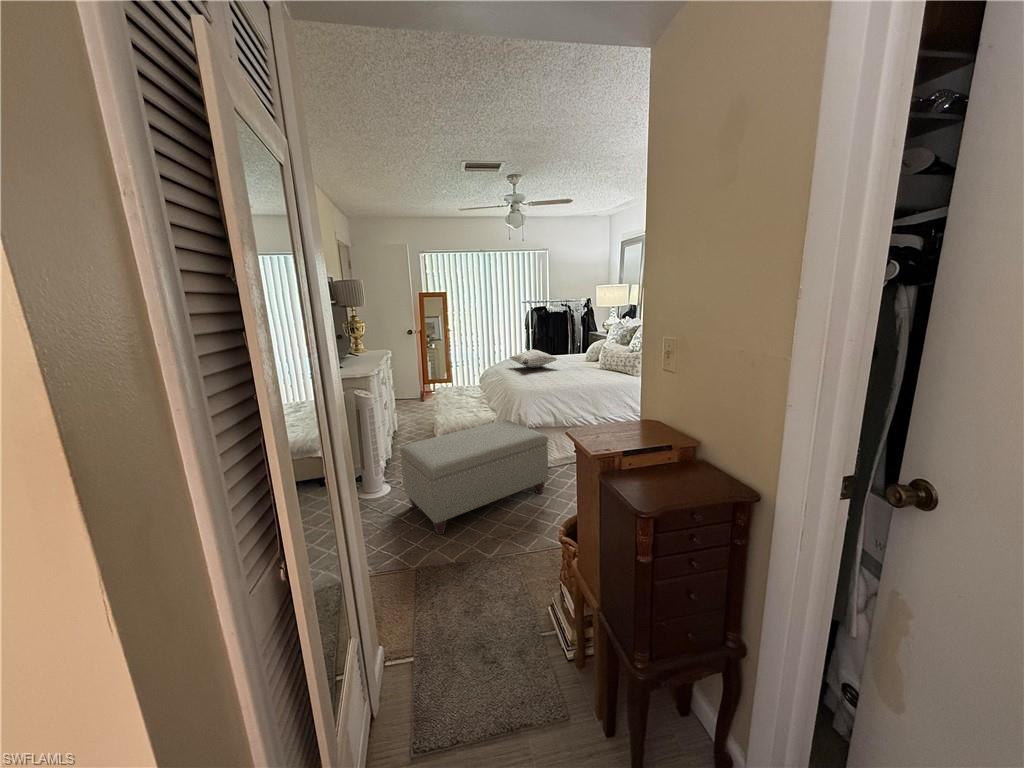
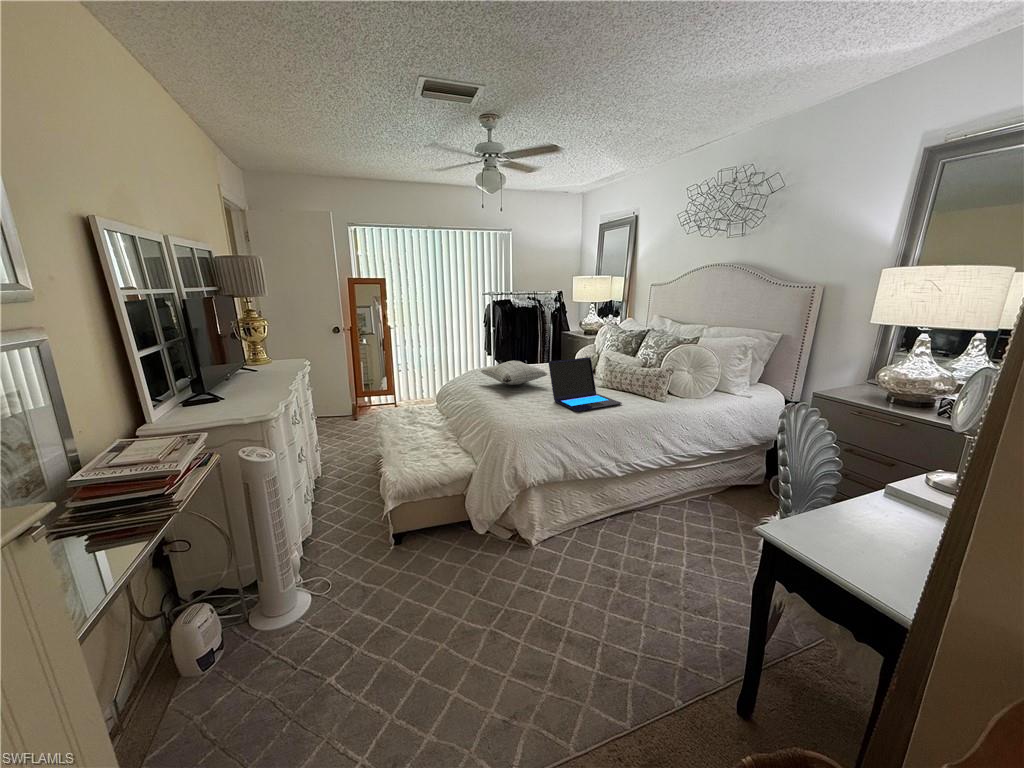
laptop: none [553,345,605,382] -> present [548,357,622,412]
ottoman: present [400,420,548,535] -> none [326,476,572,723]

